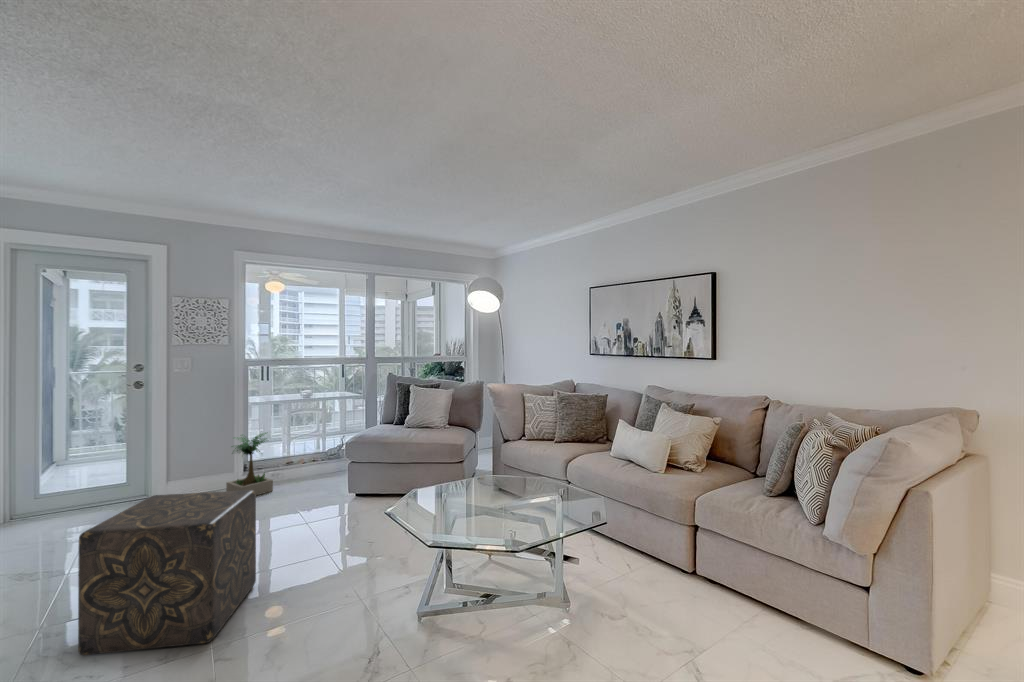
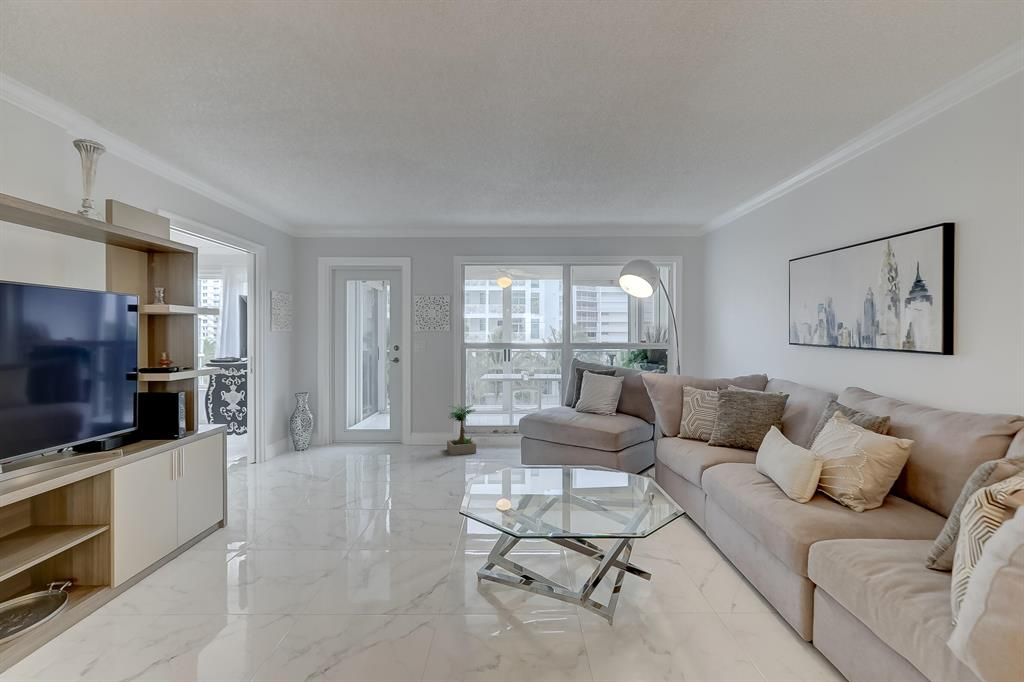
ottoman: present [78,490,256,655] -> none [296,439,407,545]

